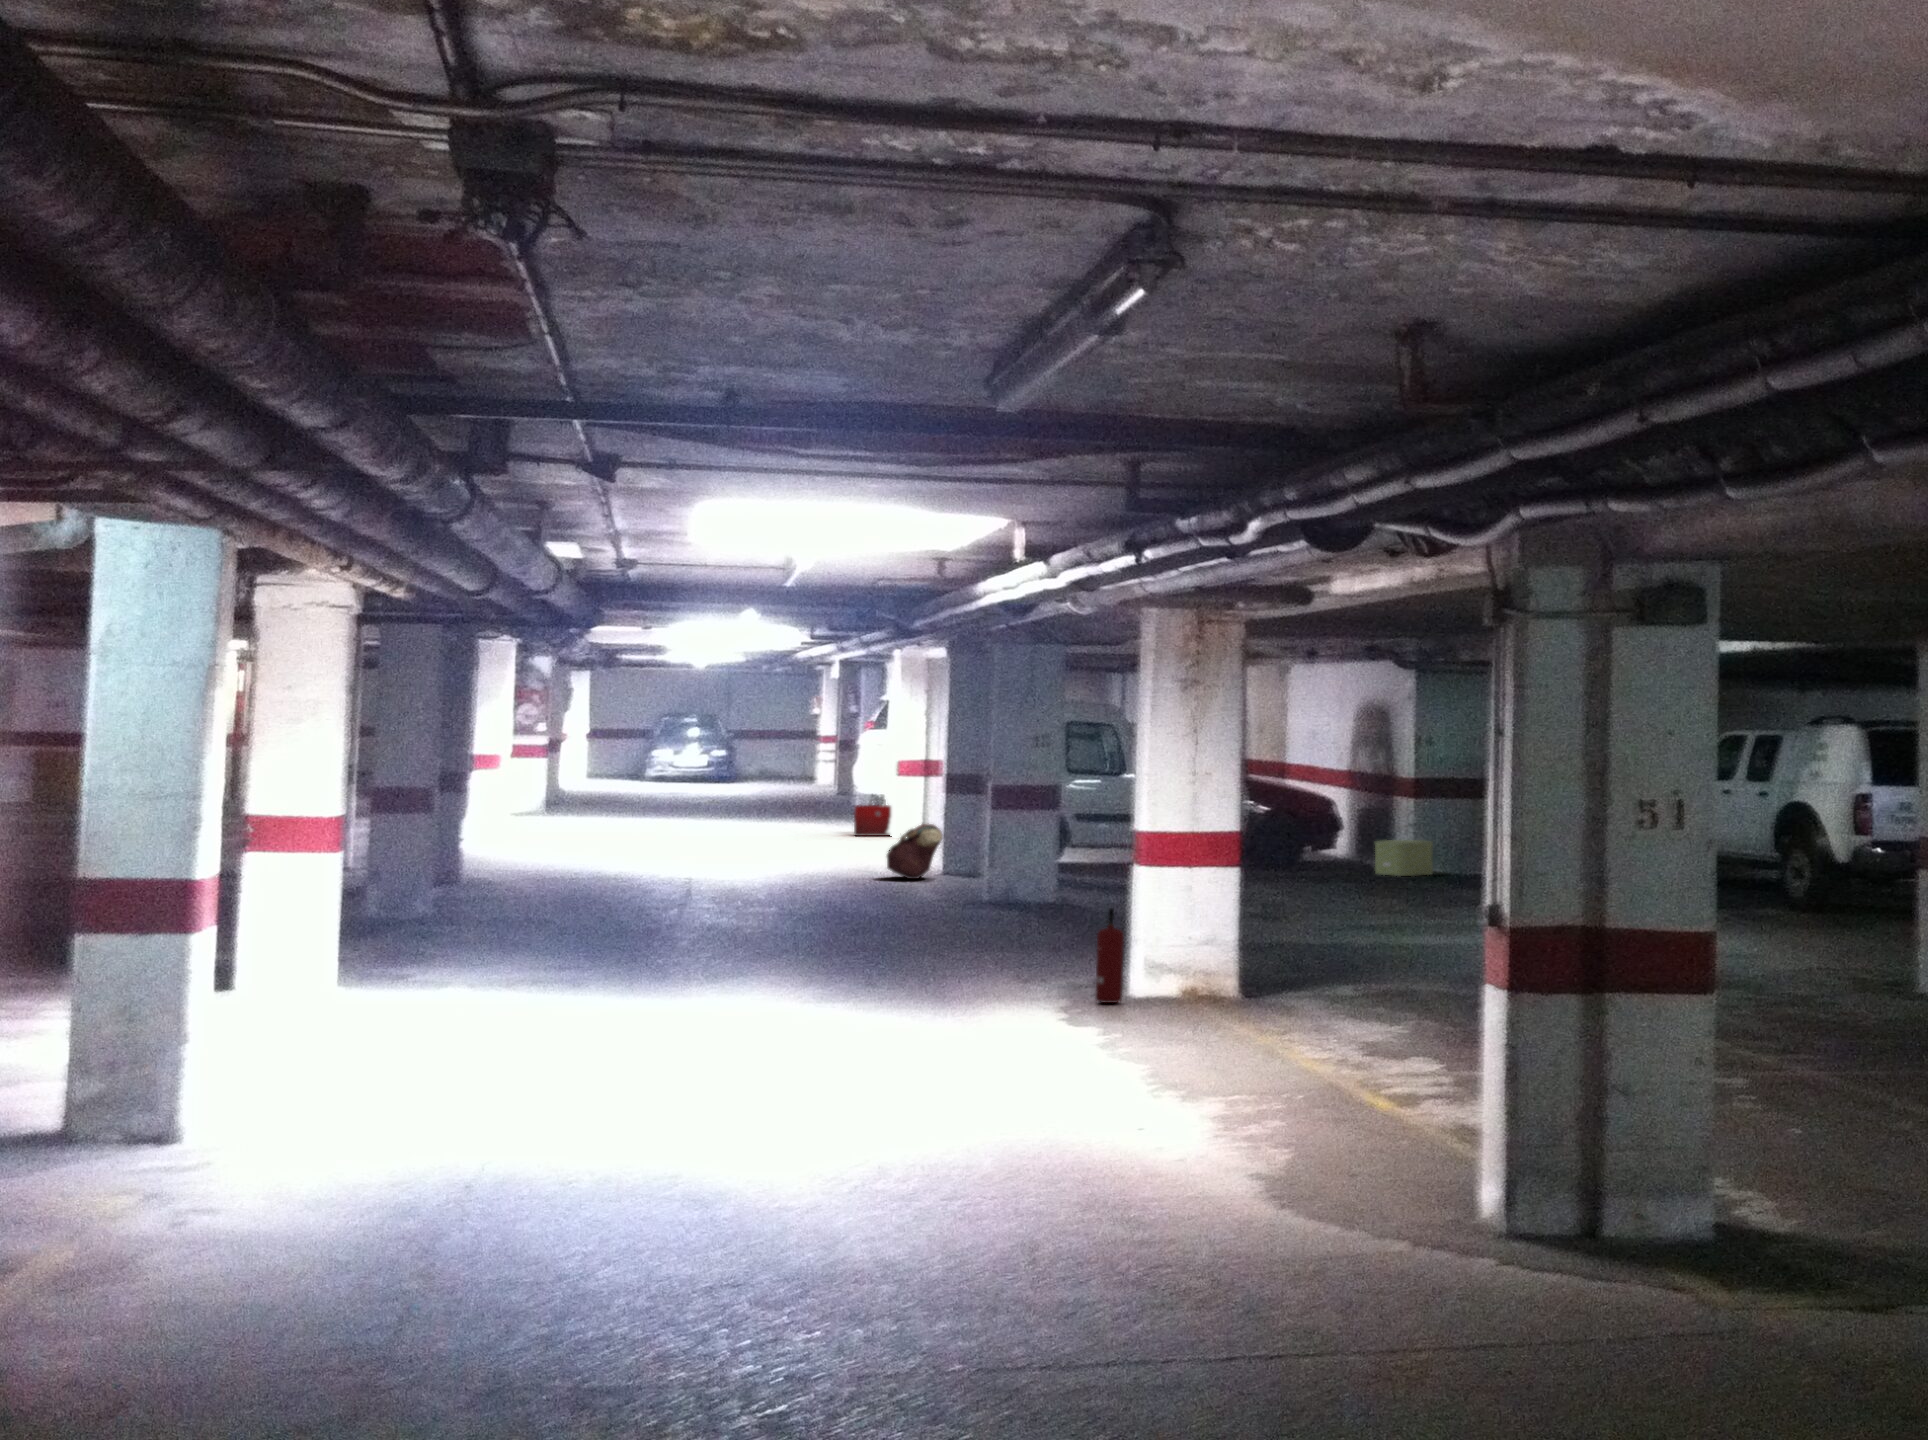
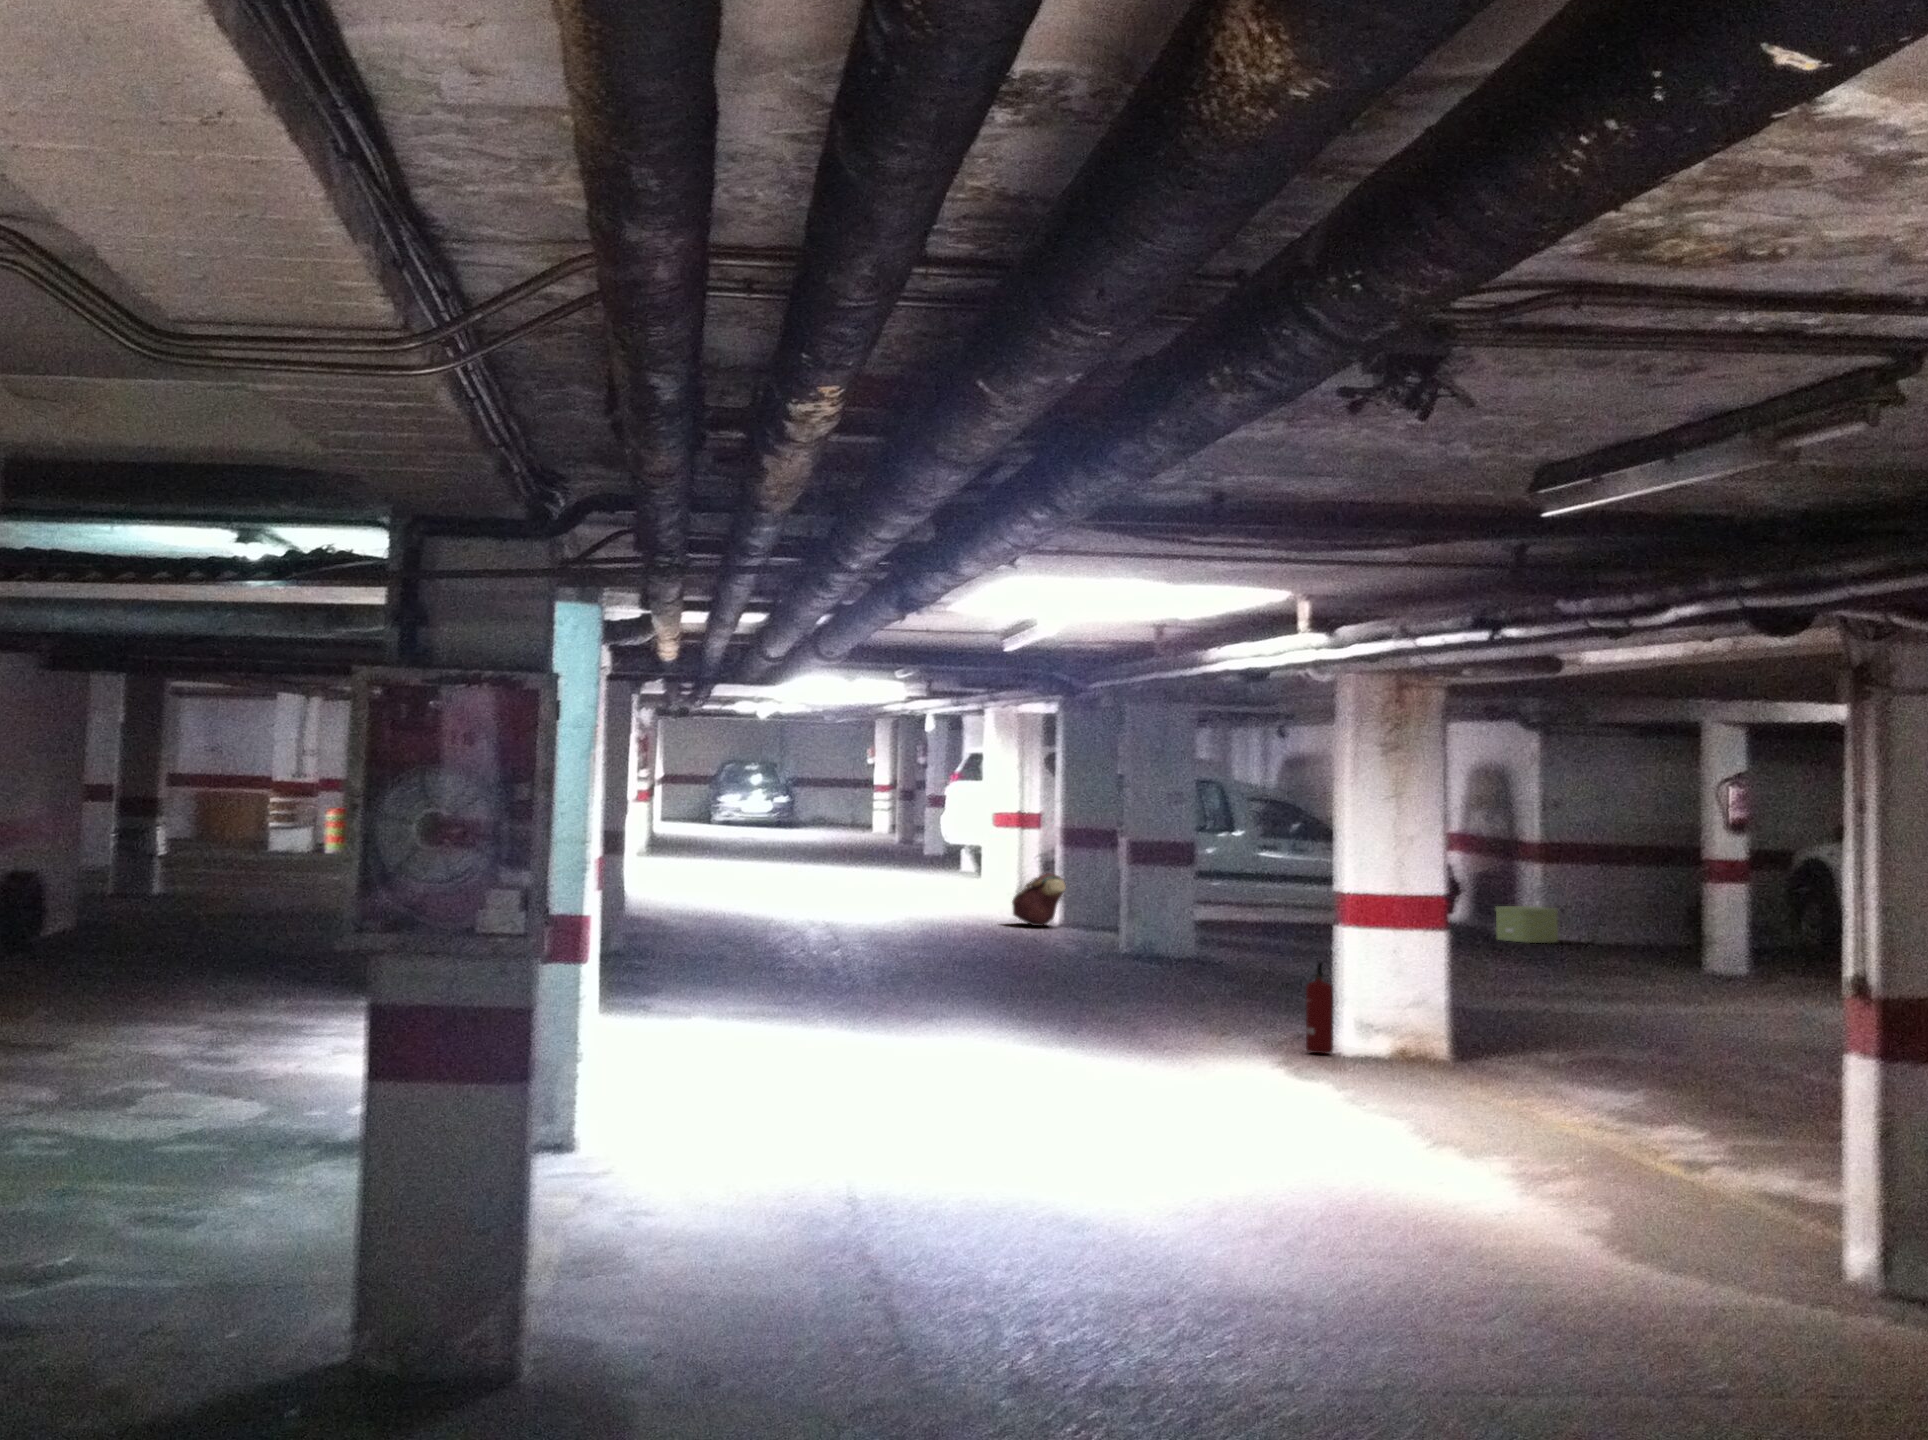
toolbox: present [854,800,891,836] -> none [948,848,993,884]

